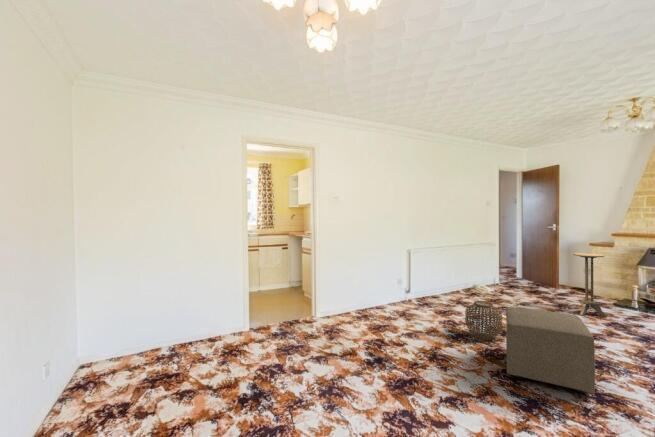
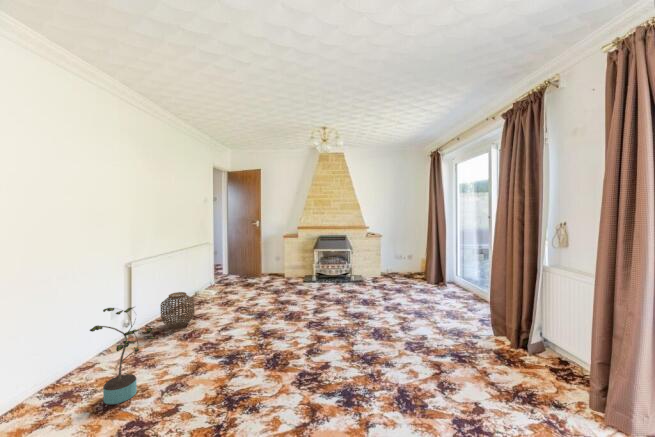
side table: present [573,253,606,316] -> none [234,241,253,287]
potted plant: none [386,300,438,389] -> present [90,307,155,404]
ottoman: present [506,307,595,394] -> none [201,285,263,345]

